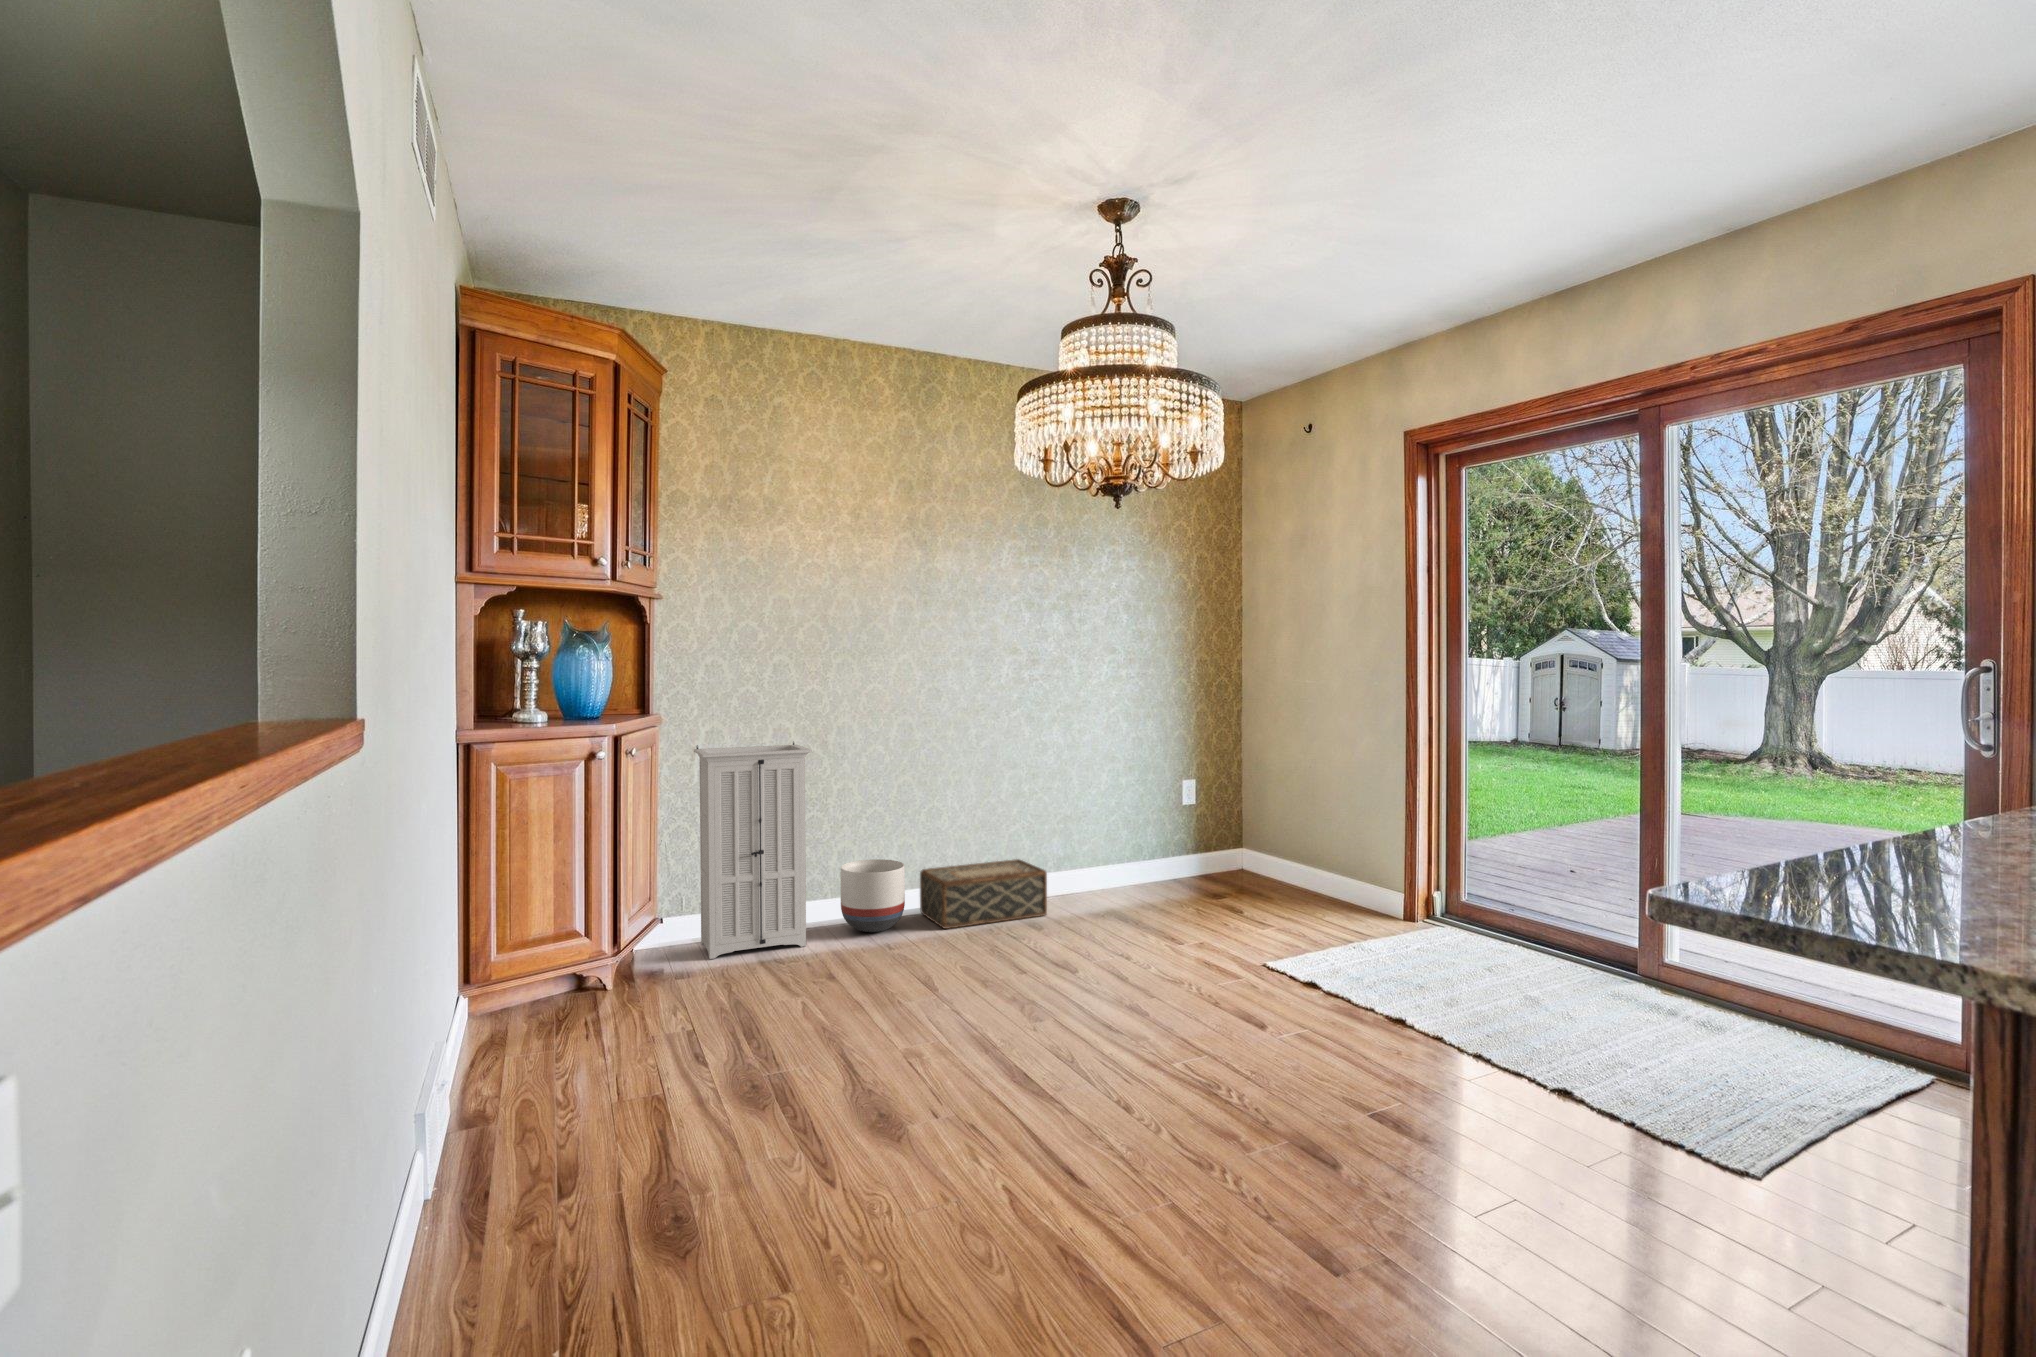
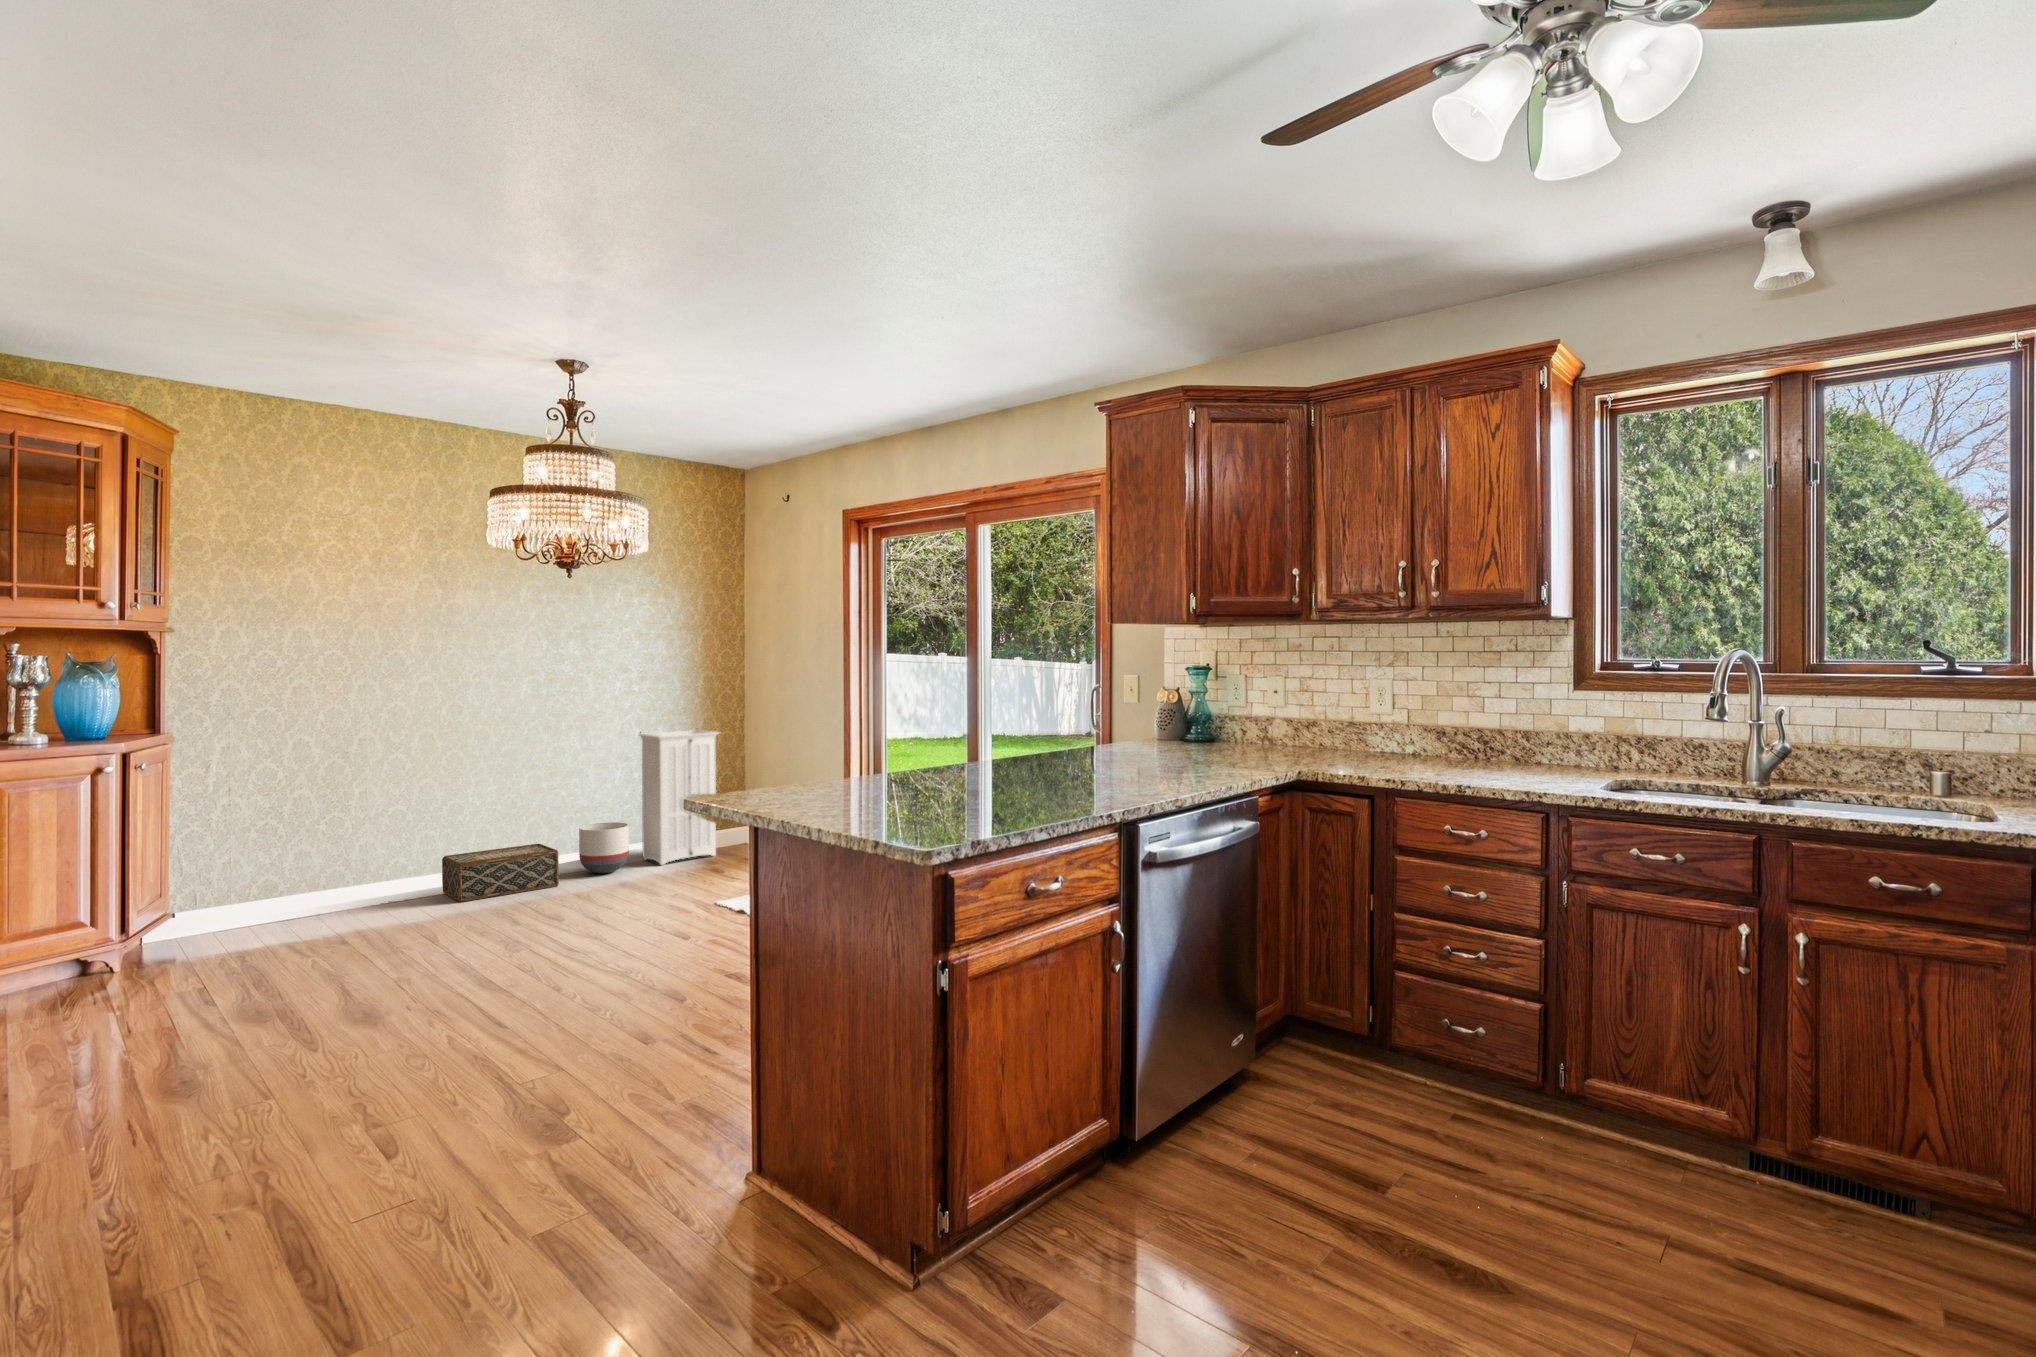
storage cabinet: present [694,742,812,959] -> present [639,730,719,865]
planter: present [840,859,905,932] -> present [579,822,629,873]

